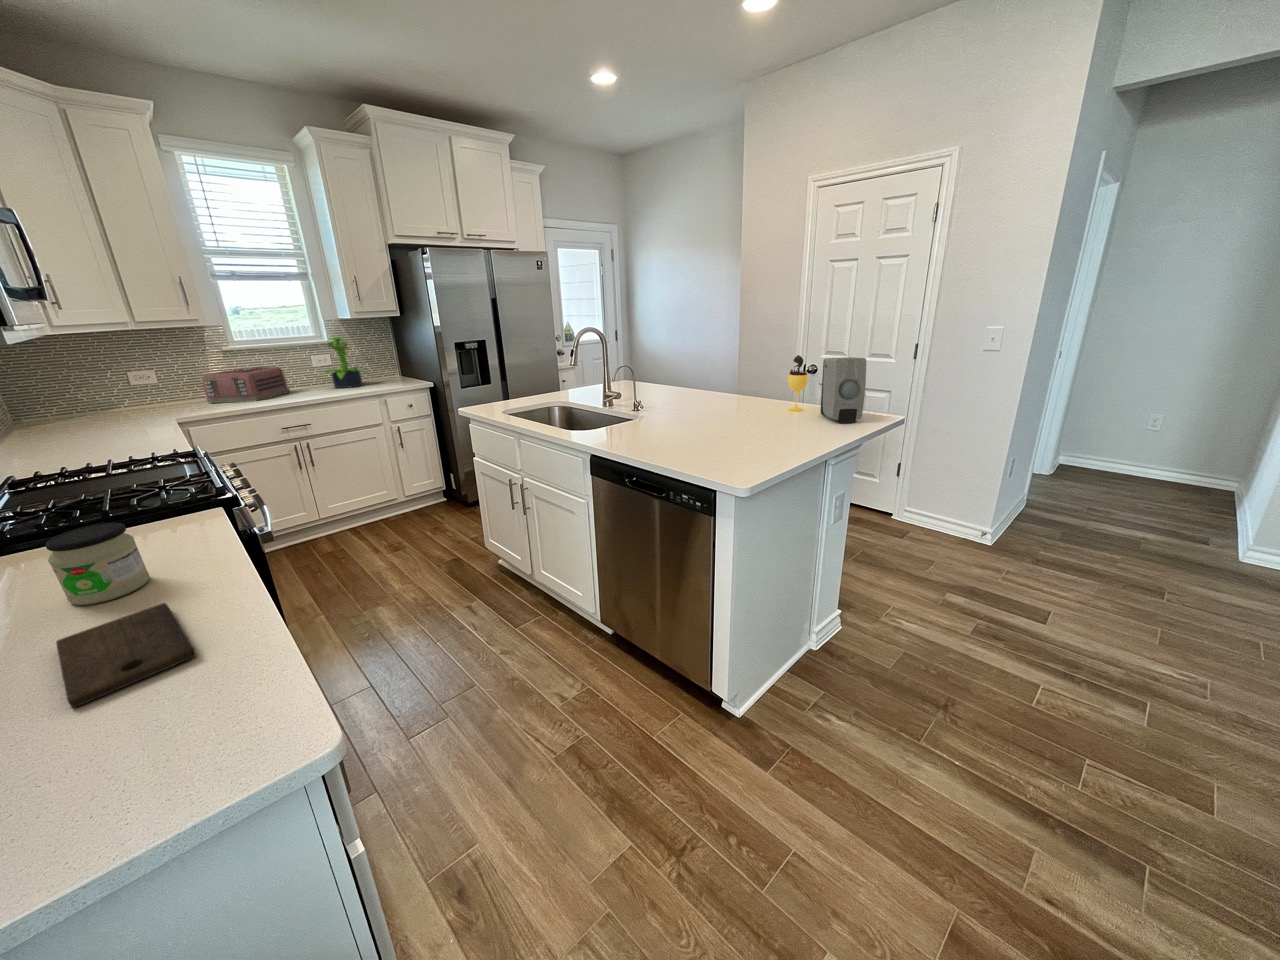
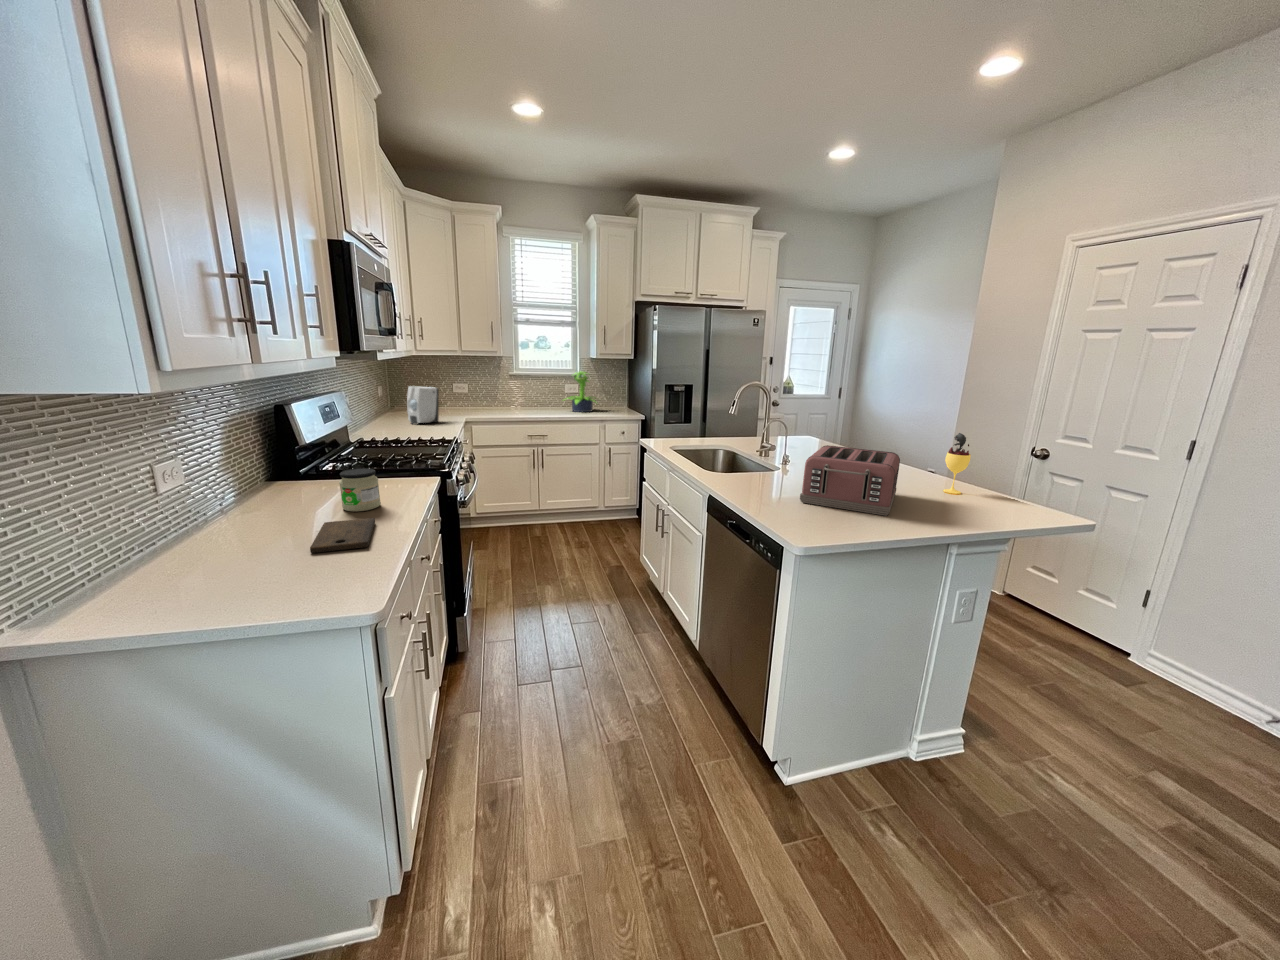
soap dispenser: present [821,357,866,423] -> present [407,386,439,425]
toaster: present [202,367,290,403] -> present [800,445,900,516]

